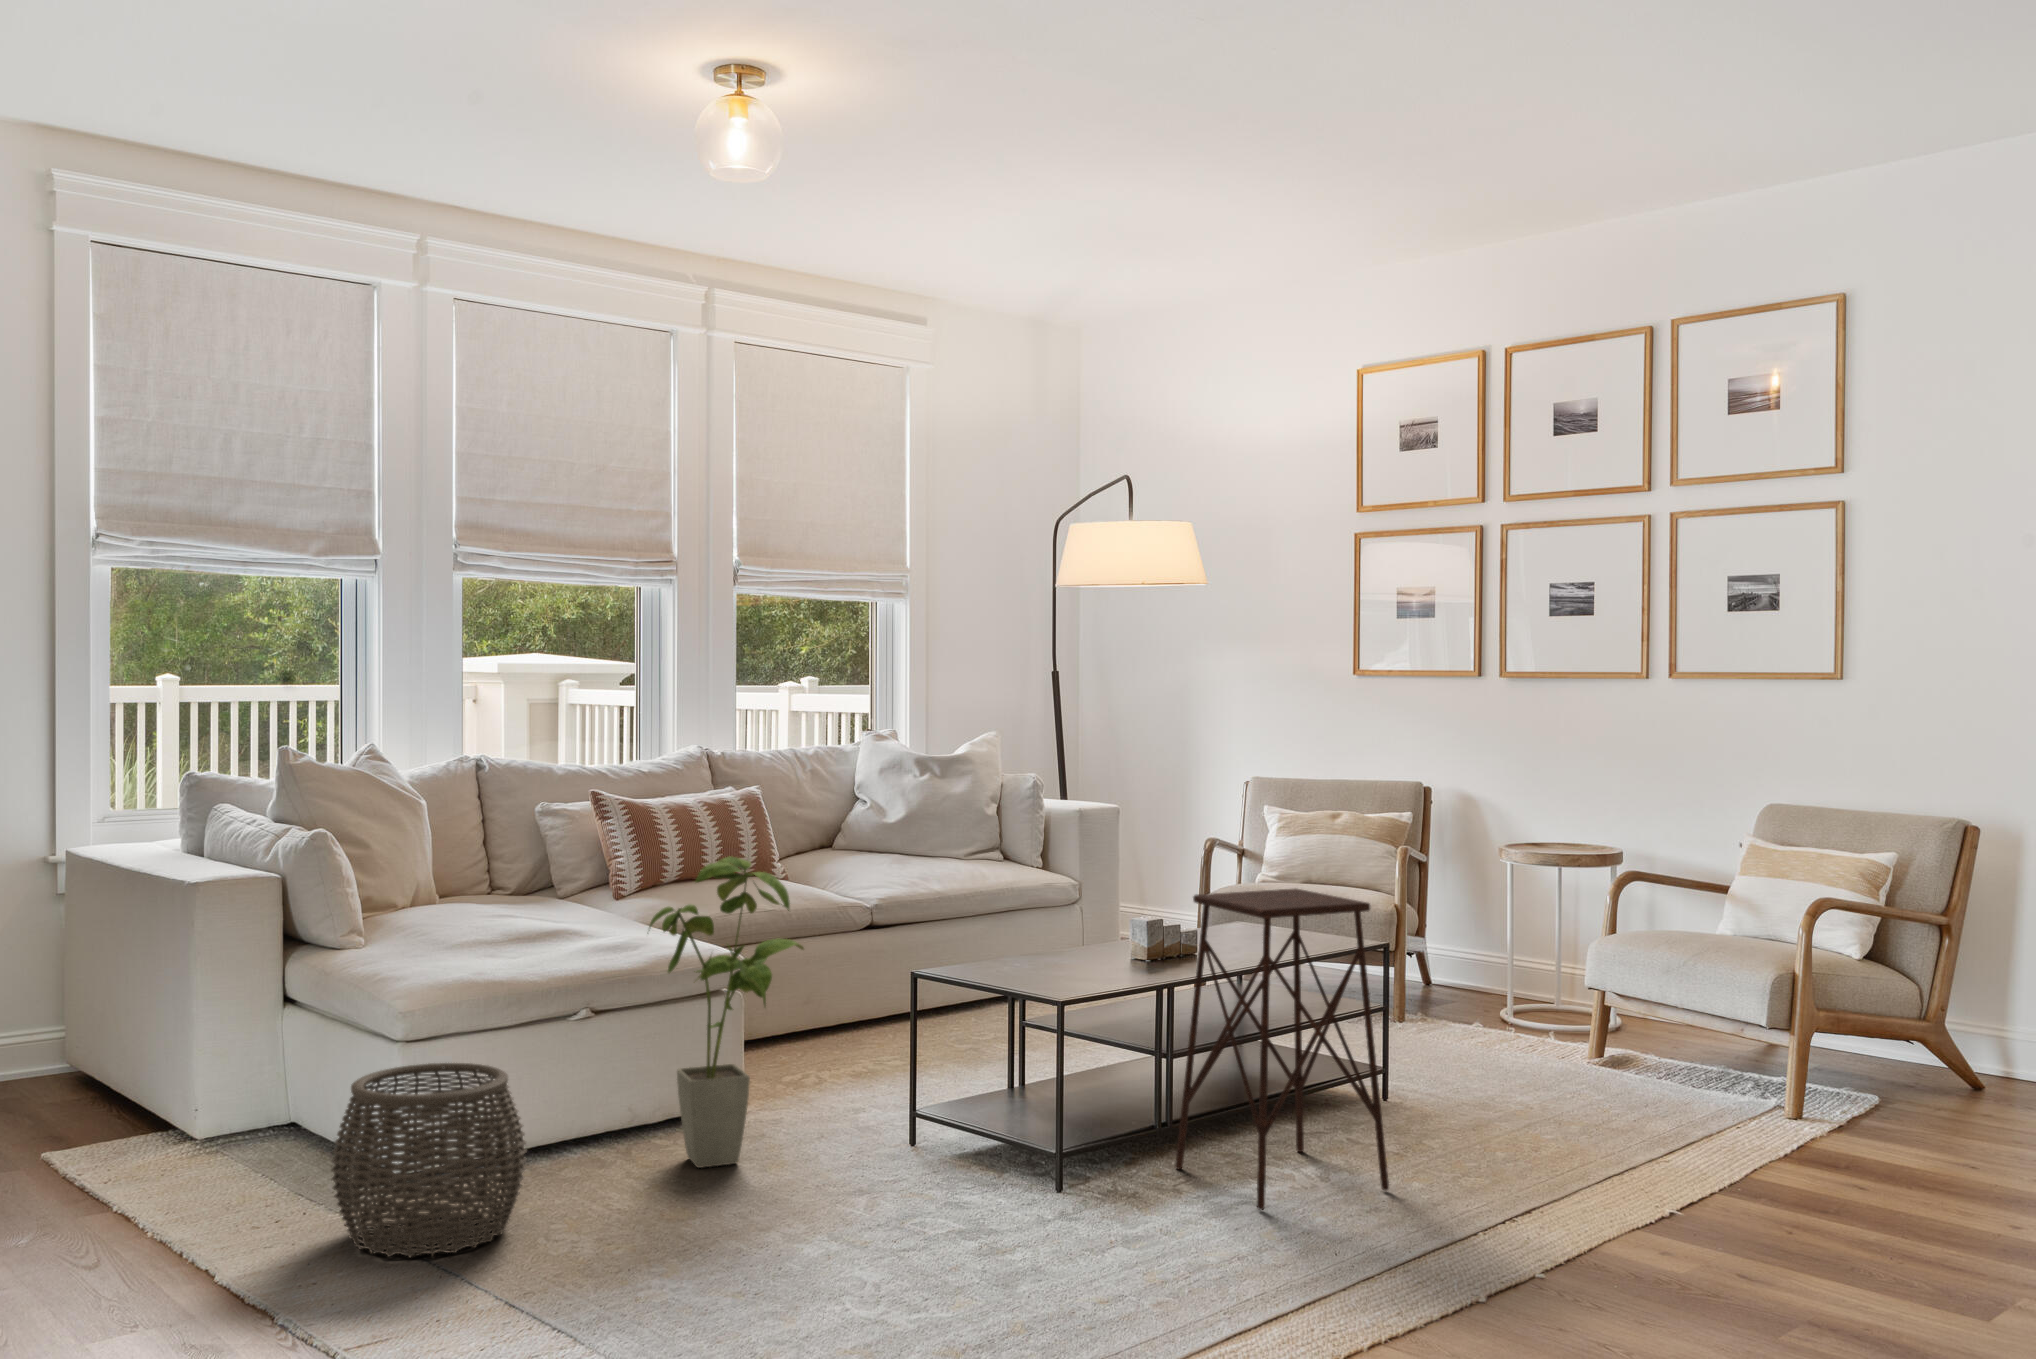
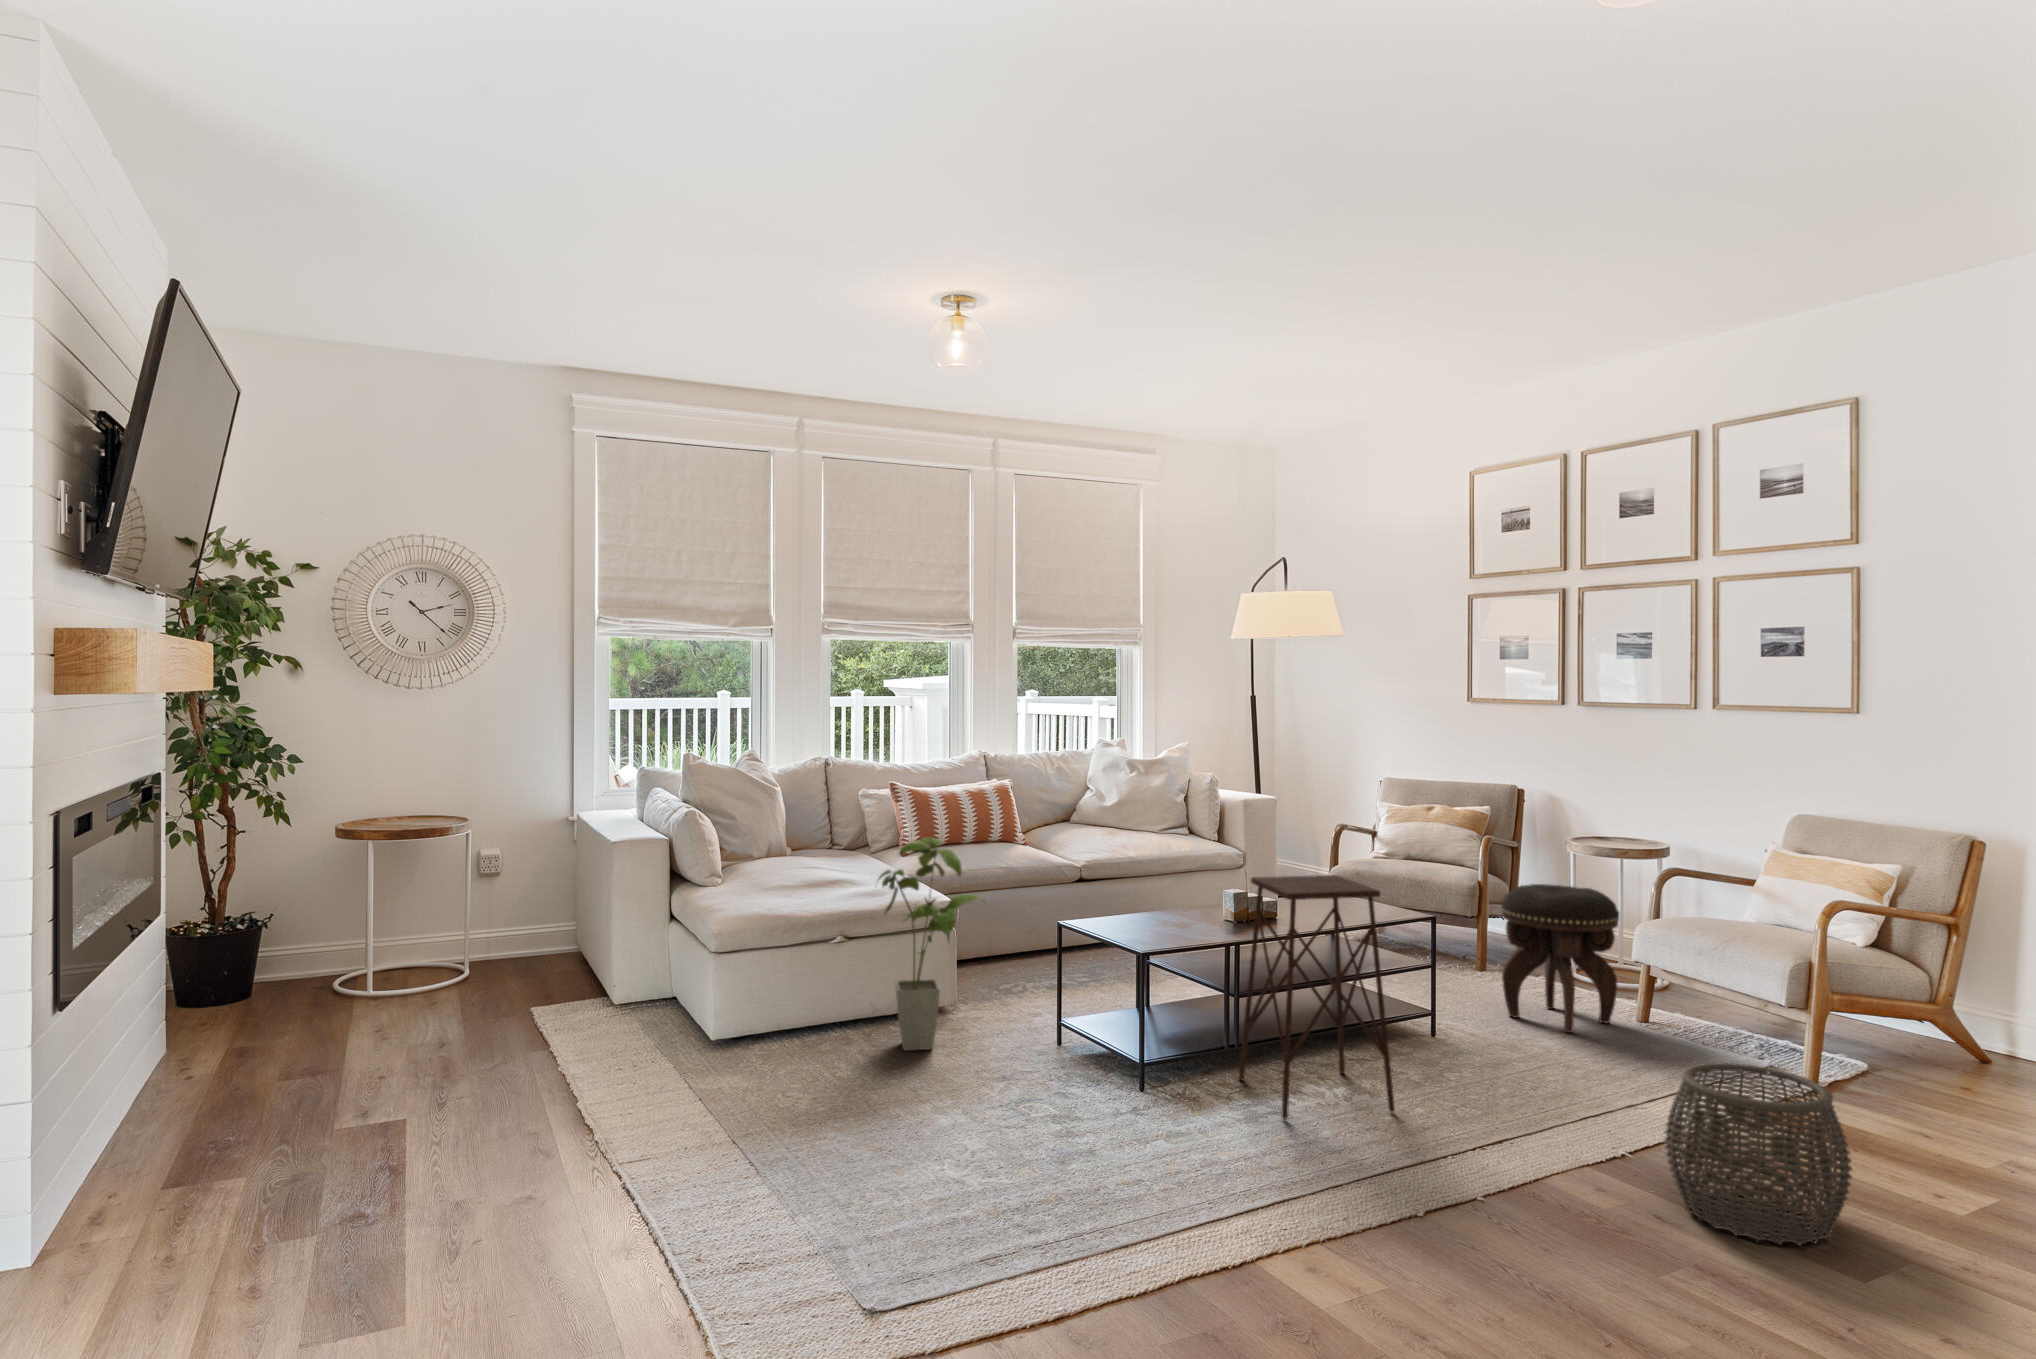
footstool: none [1452,901,1595,1086] -> present [1501,884,1619,1033]
woven basket: present [331,1063,527,1257] -> present [1664,1063,1852,1245]

